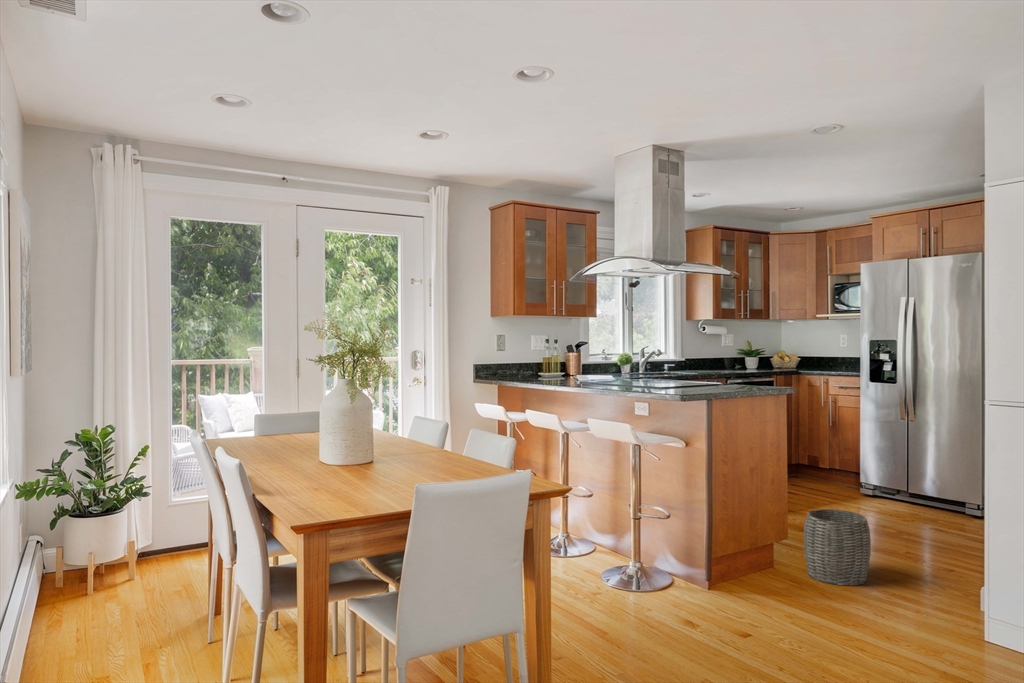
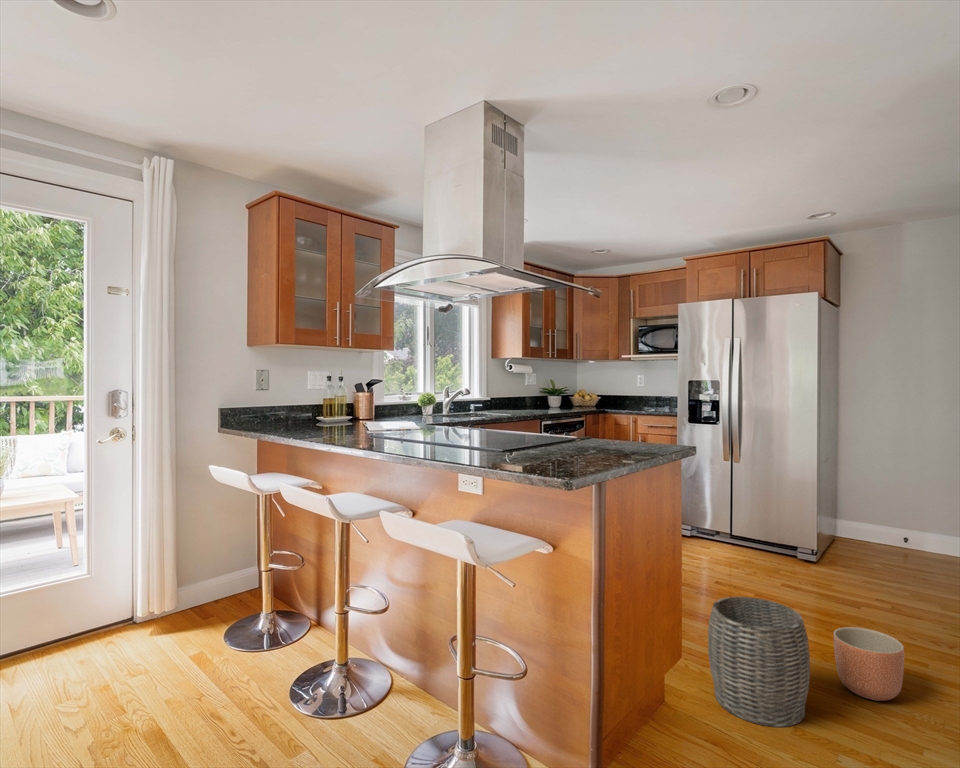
planter: none [903,538,949,584] -> present [834,627,904,701]

